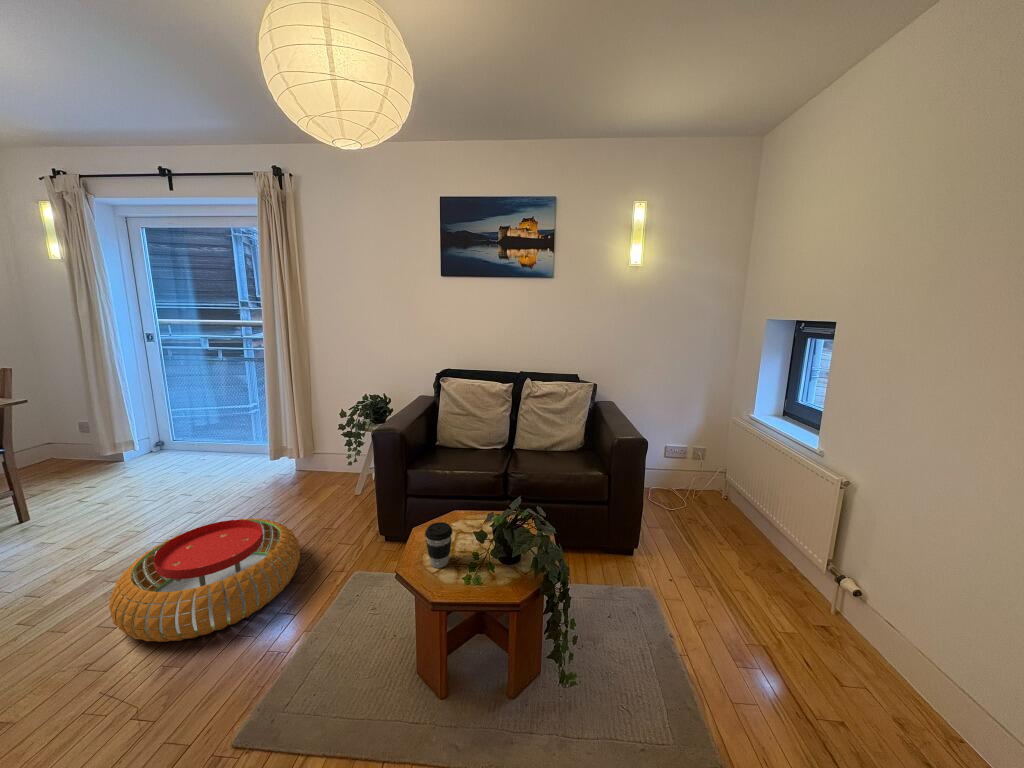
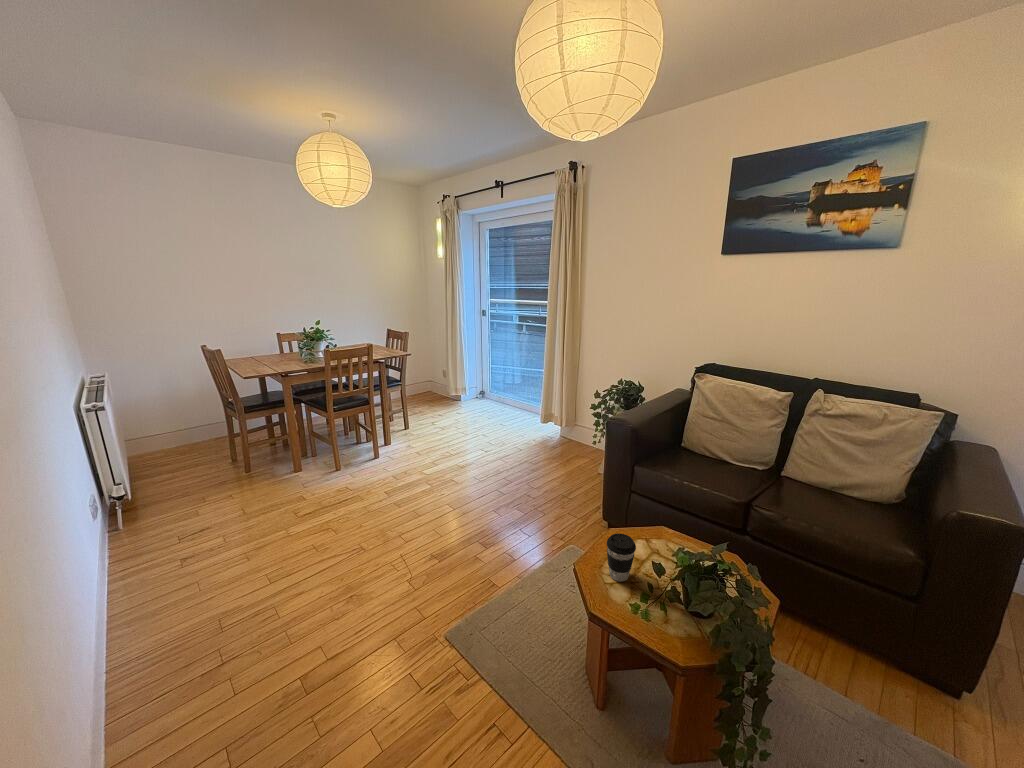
pouf: present [109,518,300,642] -> none [421,463,535,544]

